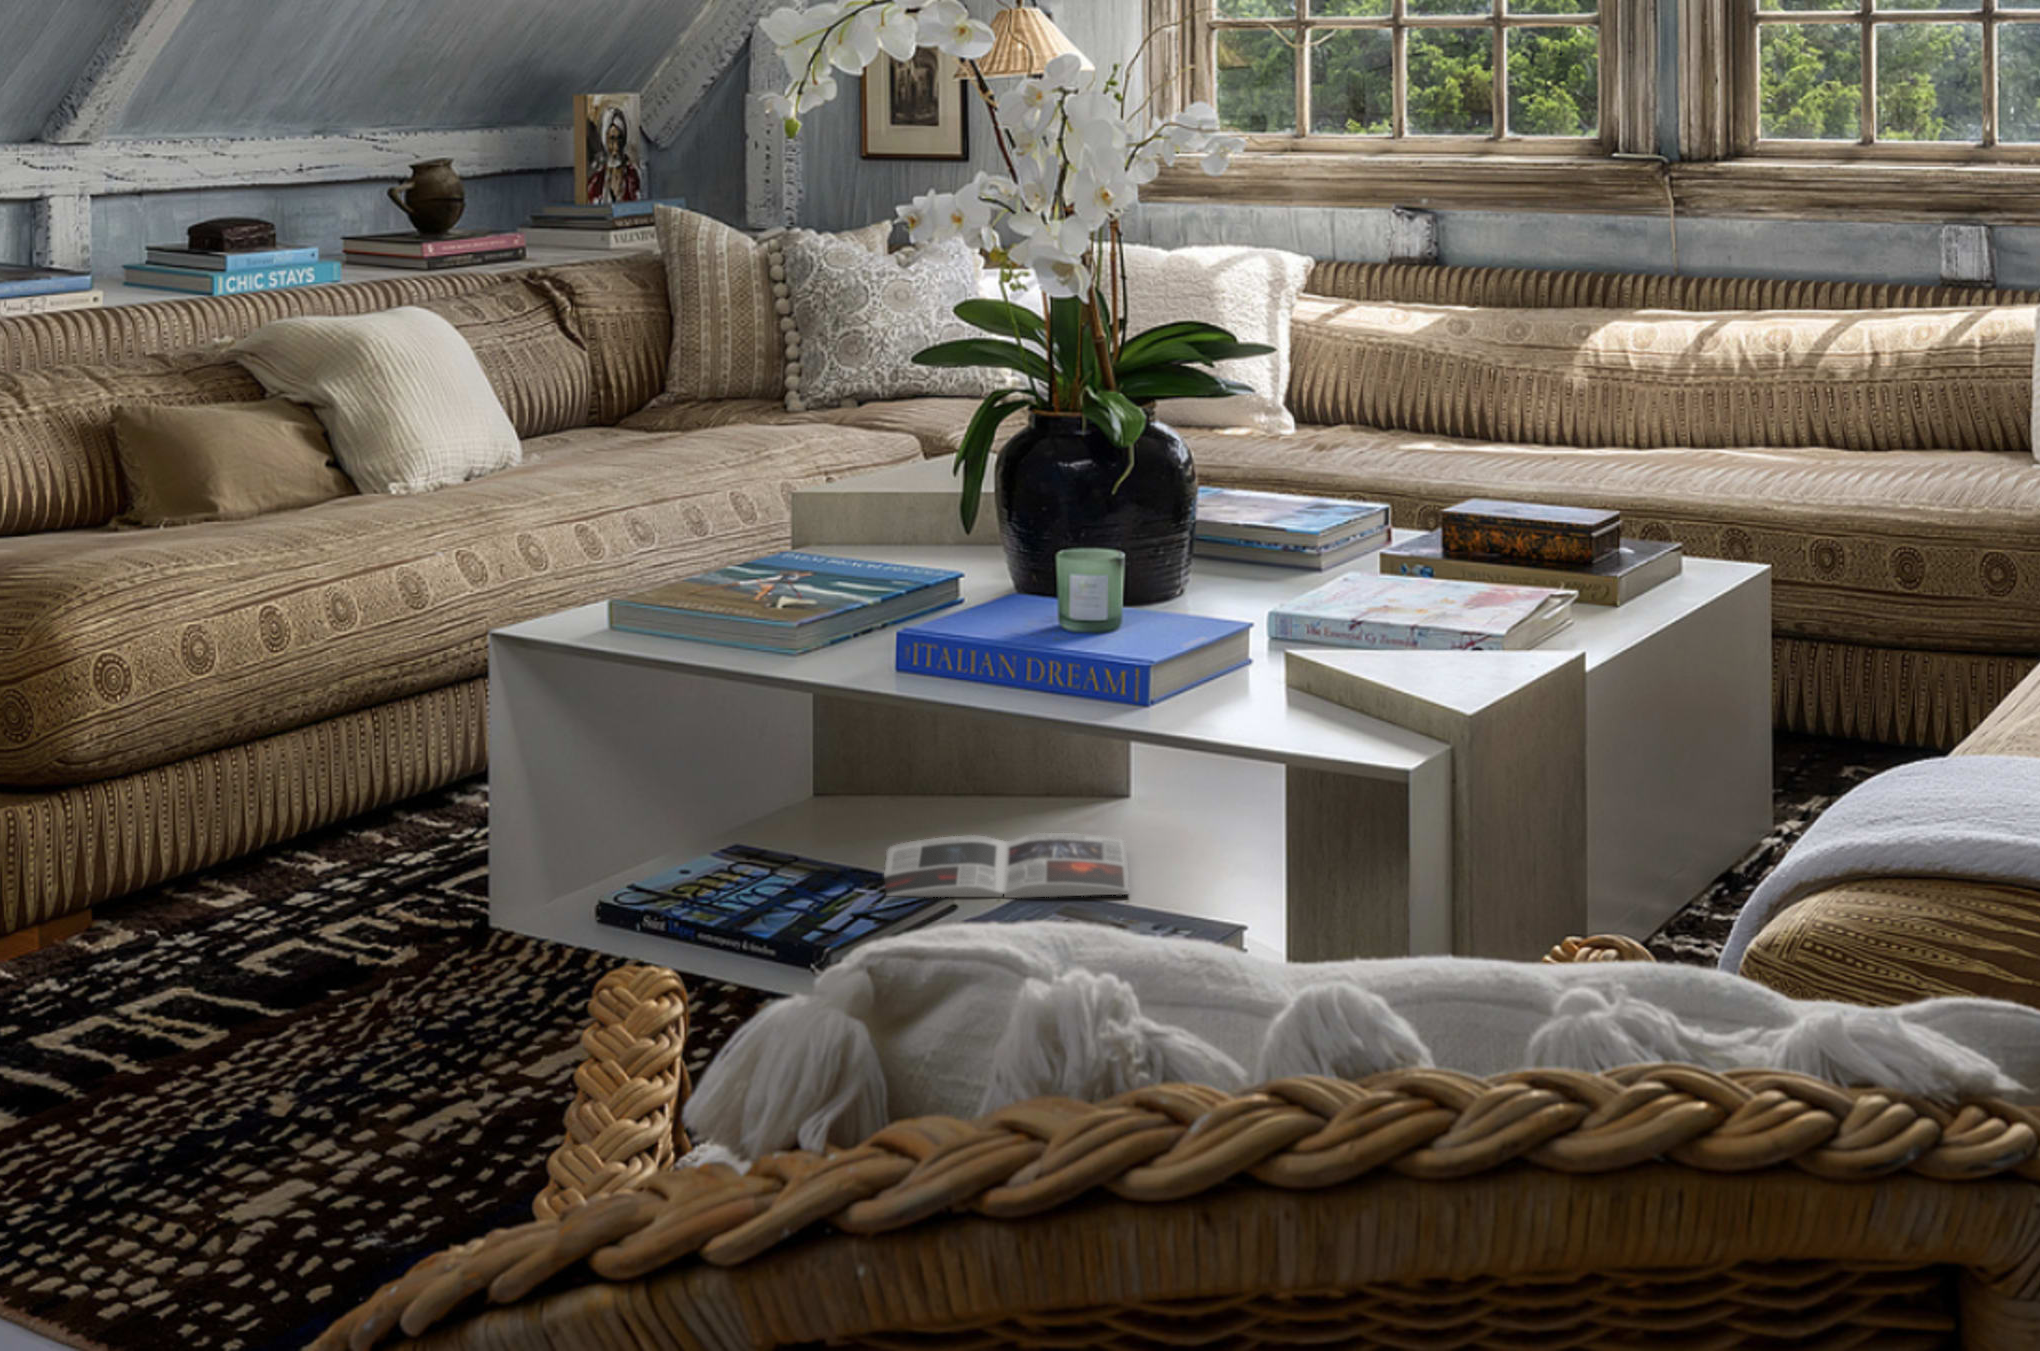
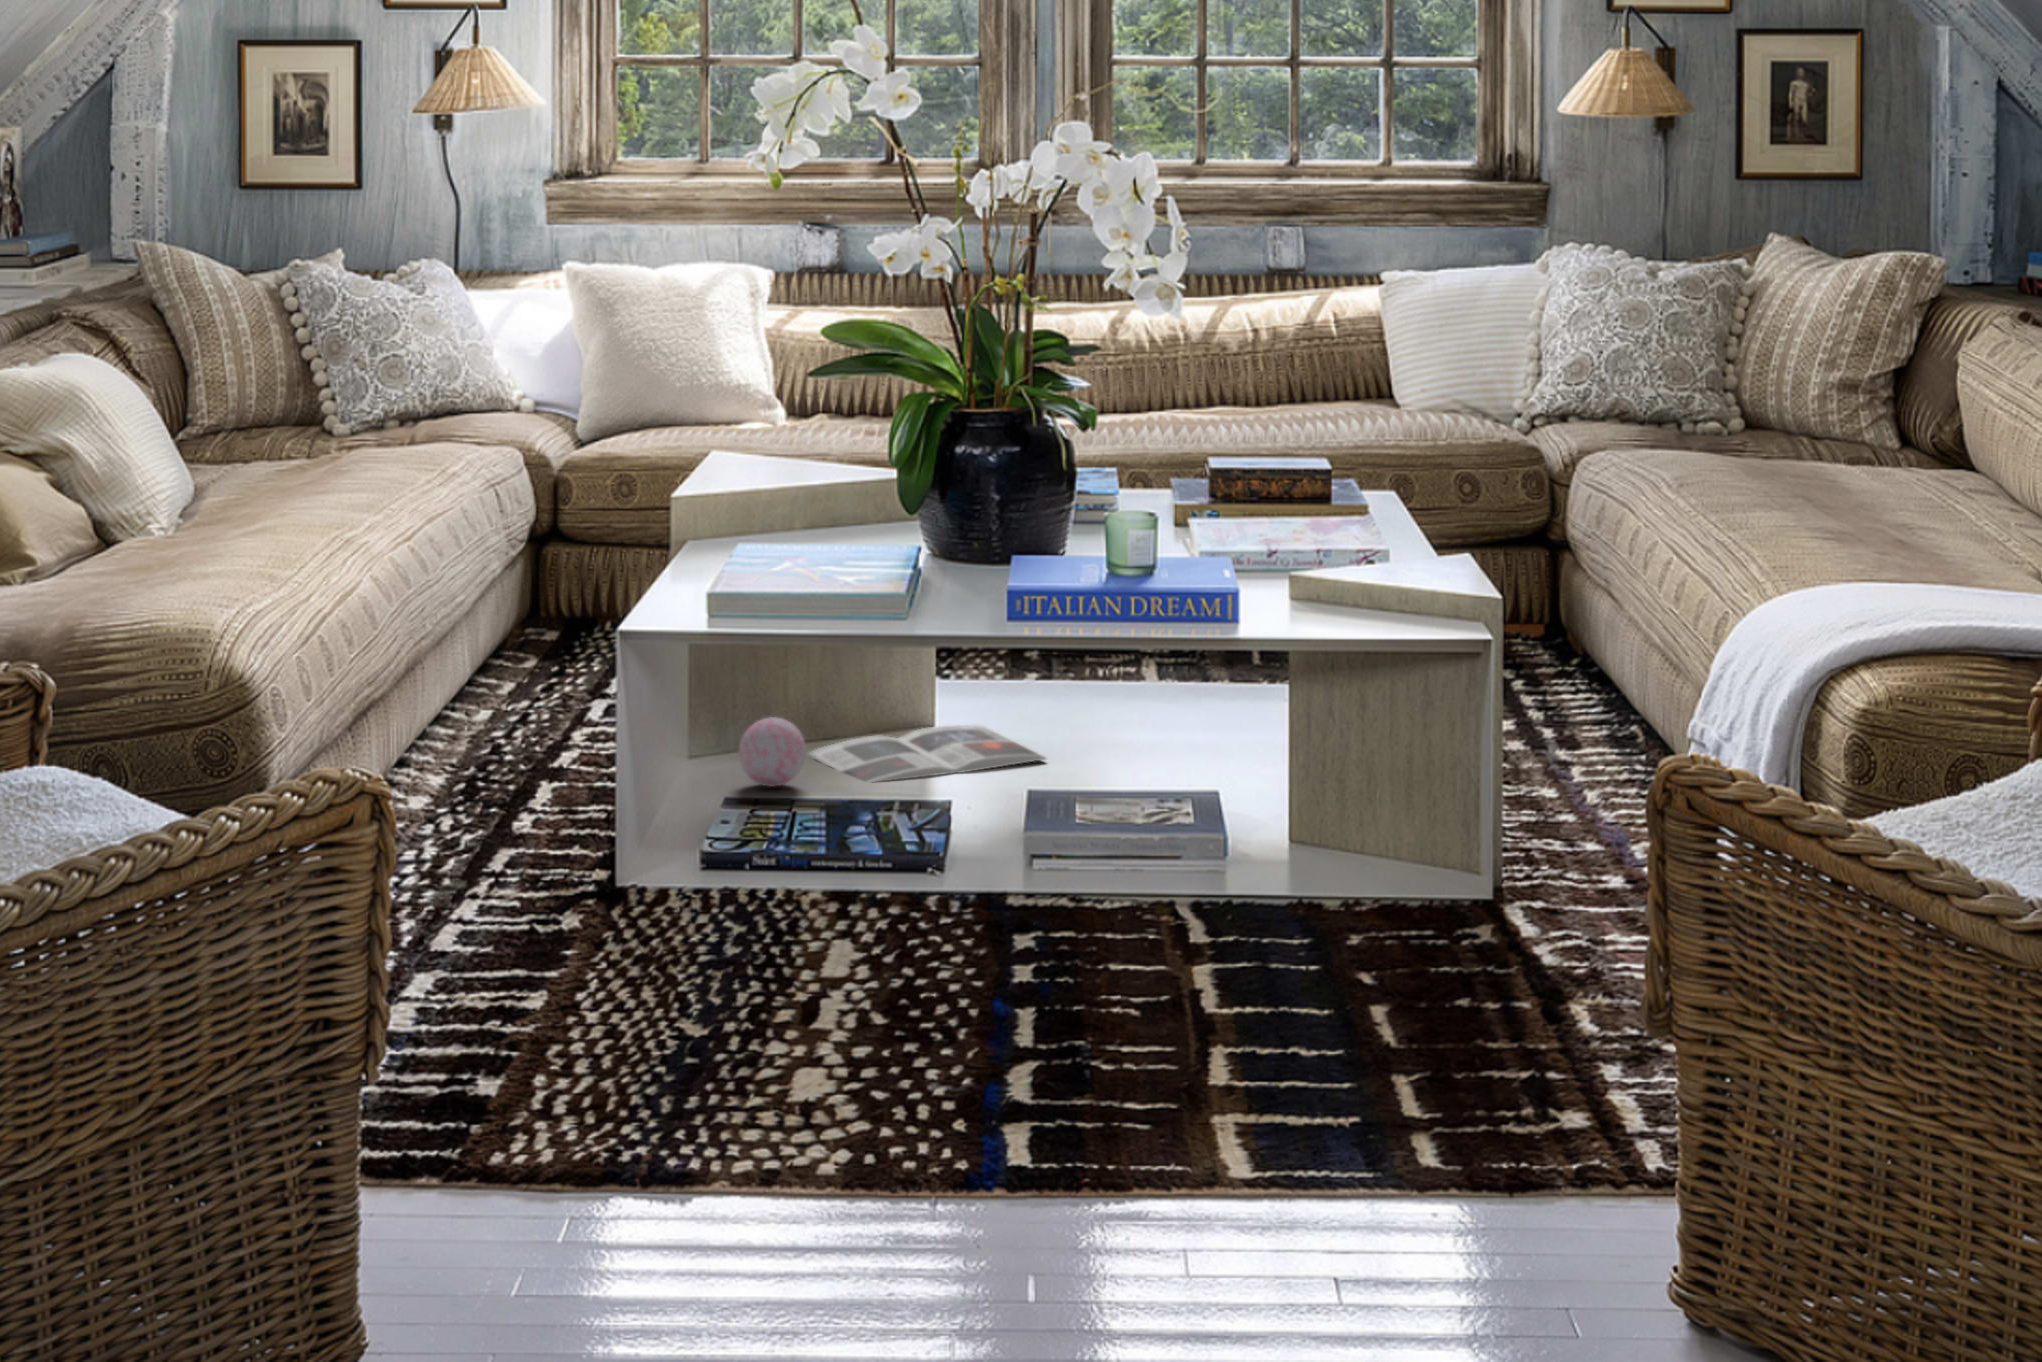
decorative ball: none [738,805,817,886] -> present [739,717,806,786]

